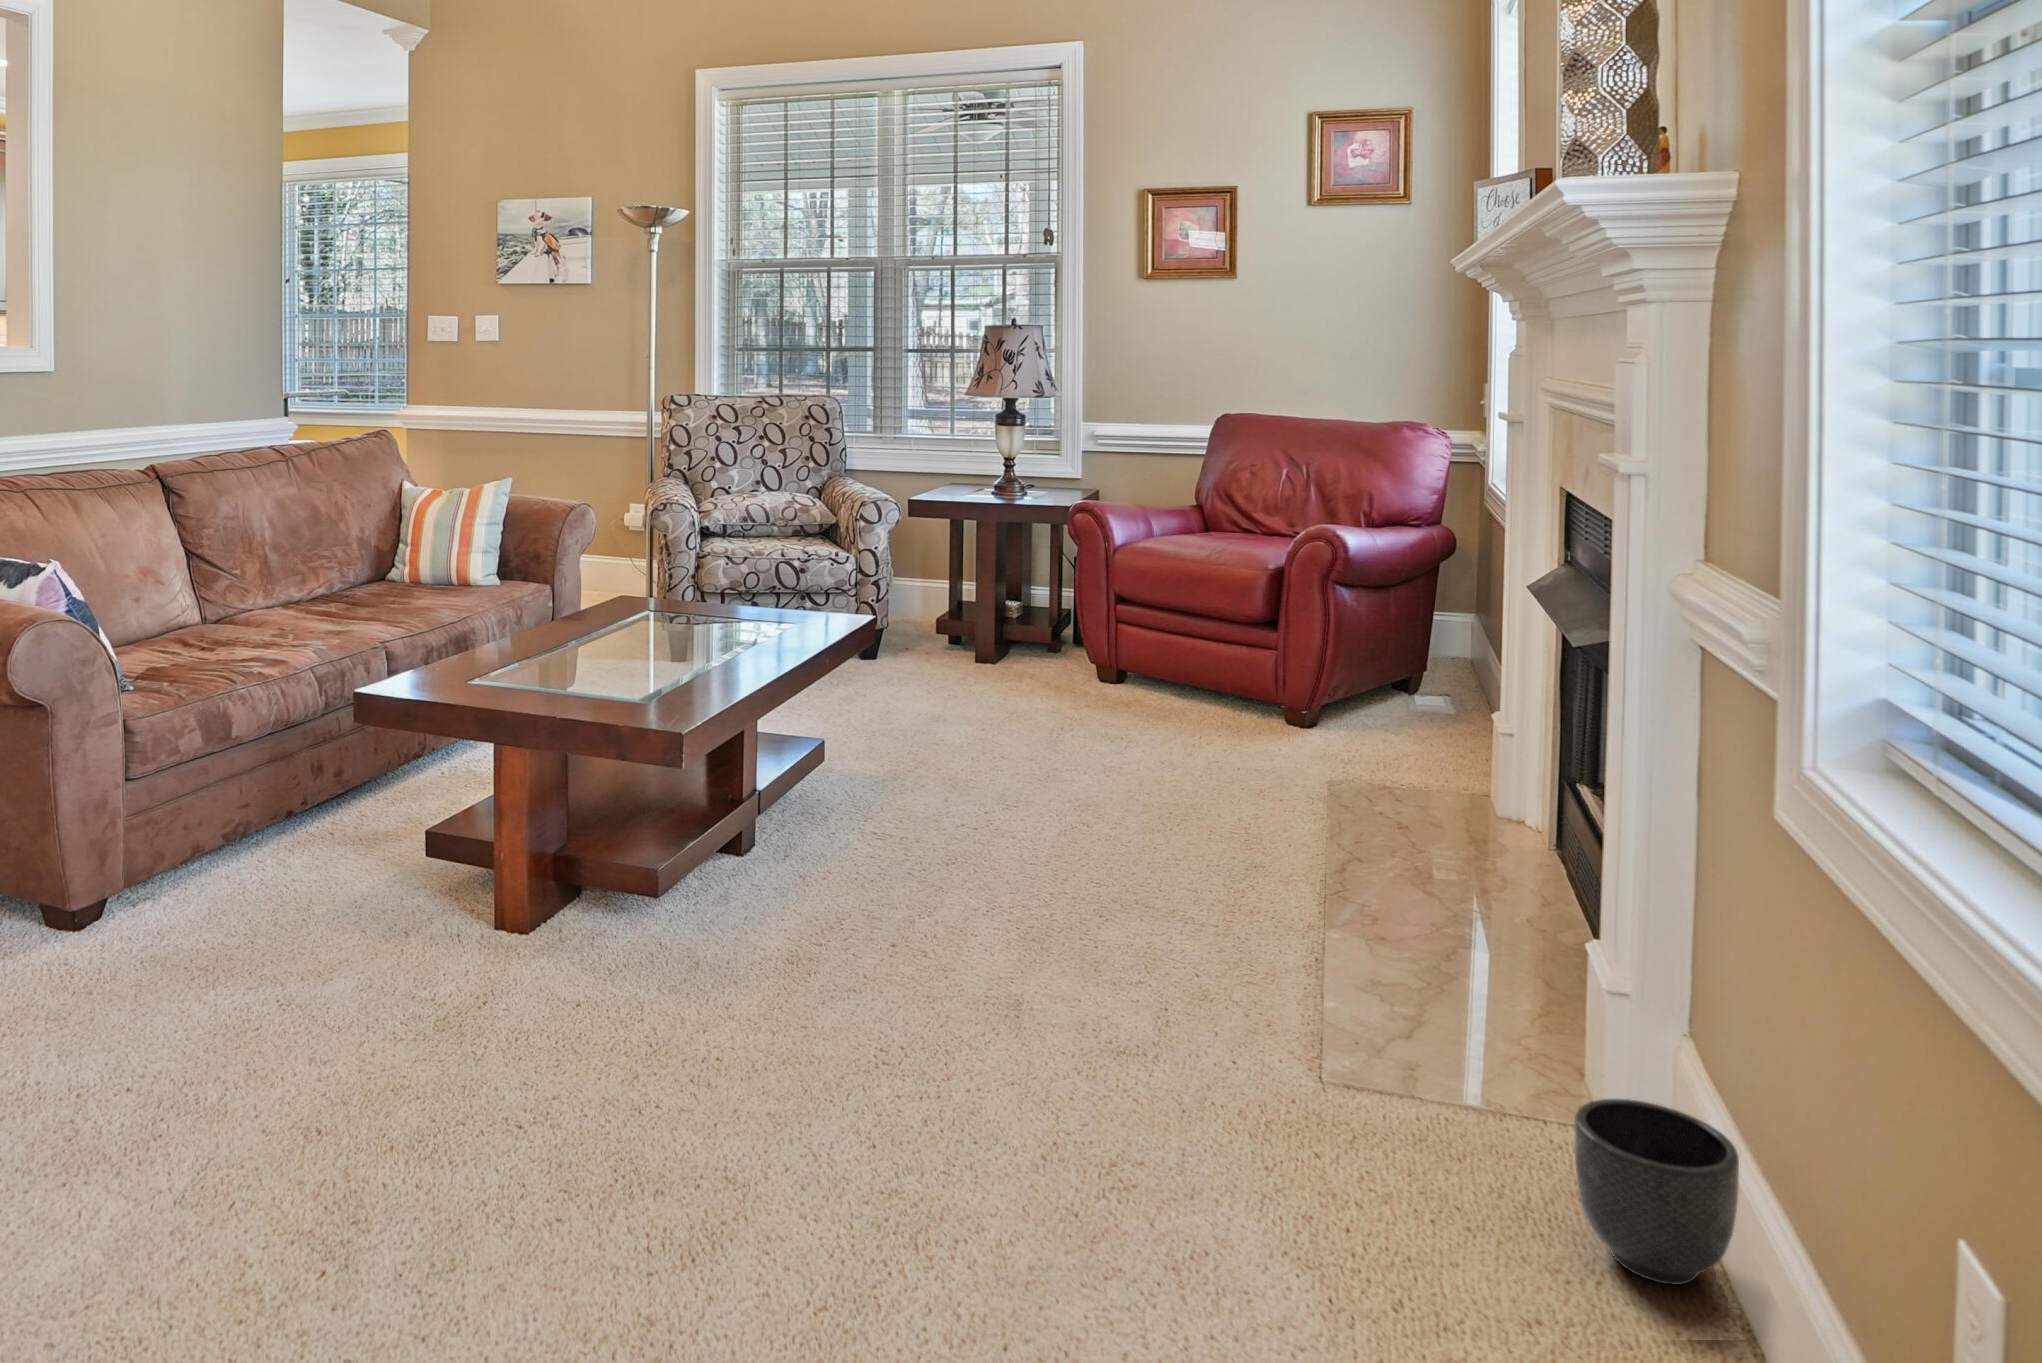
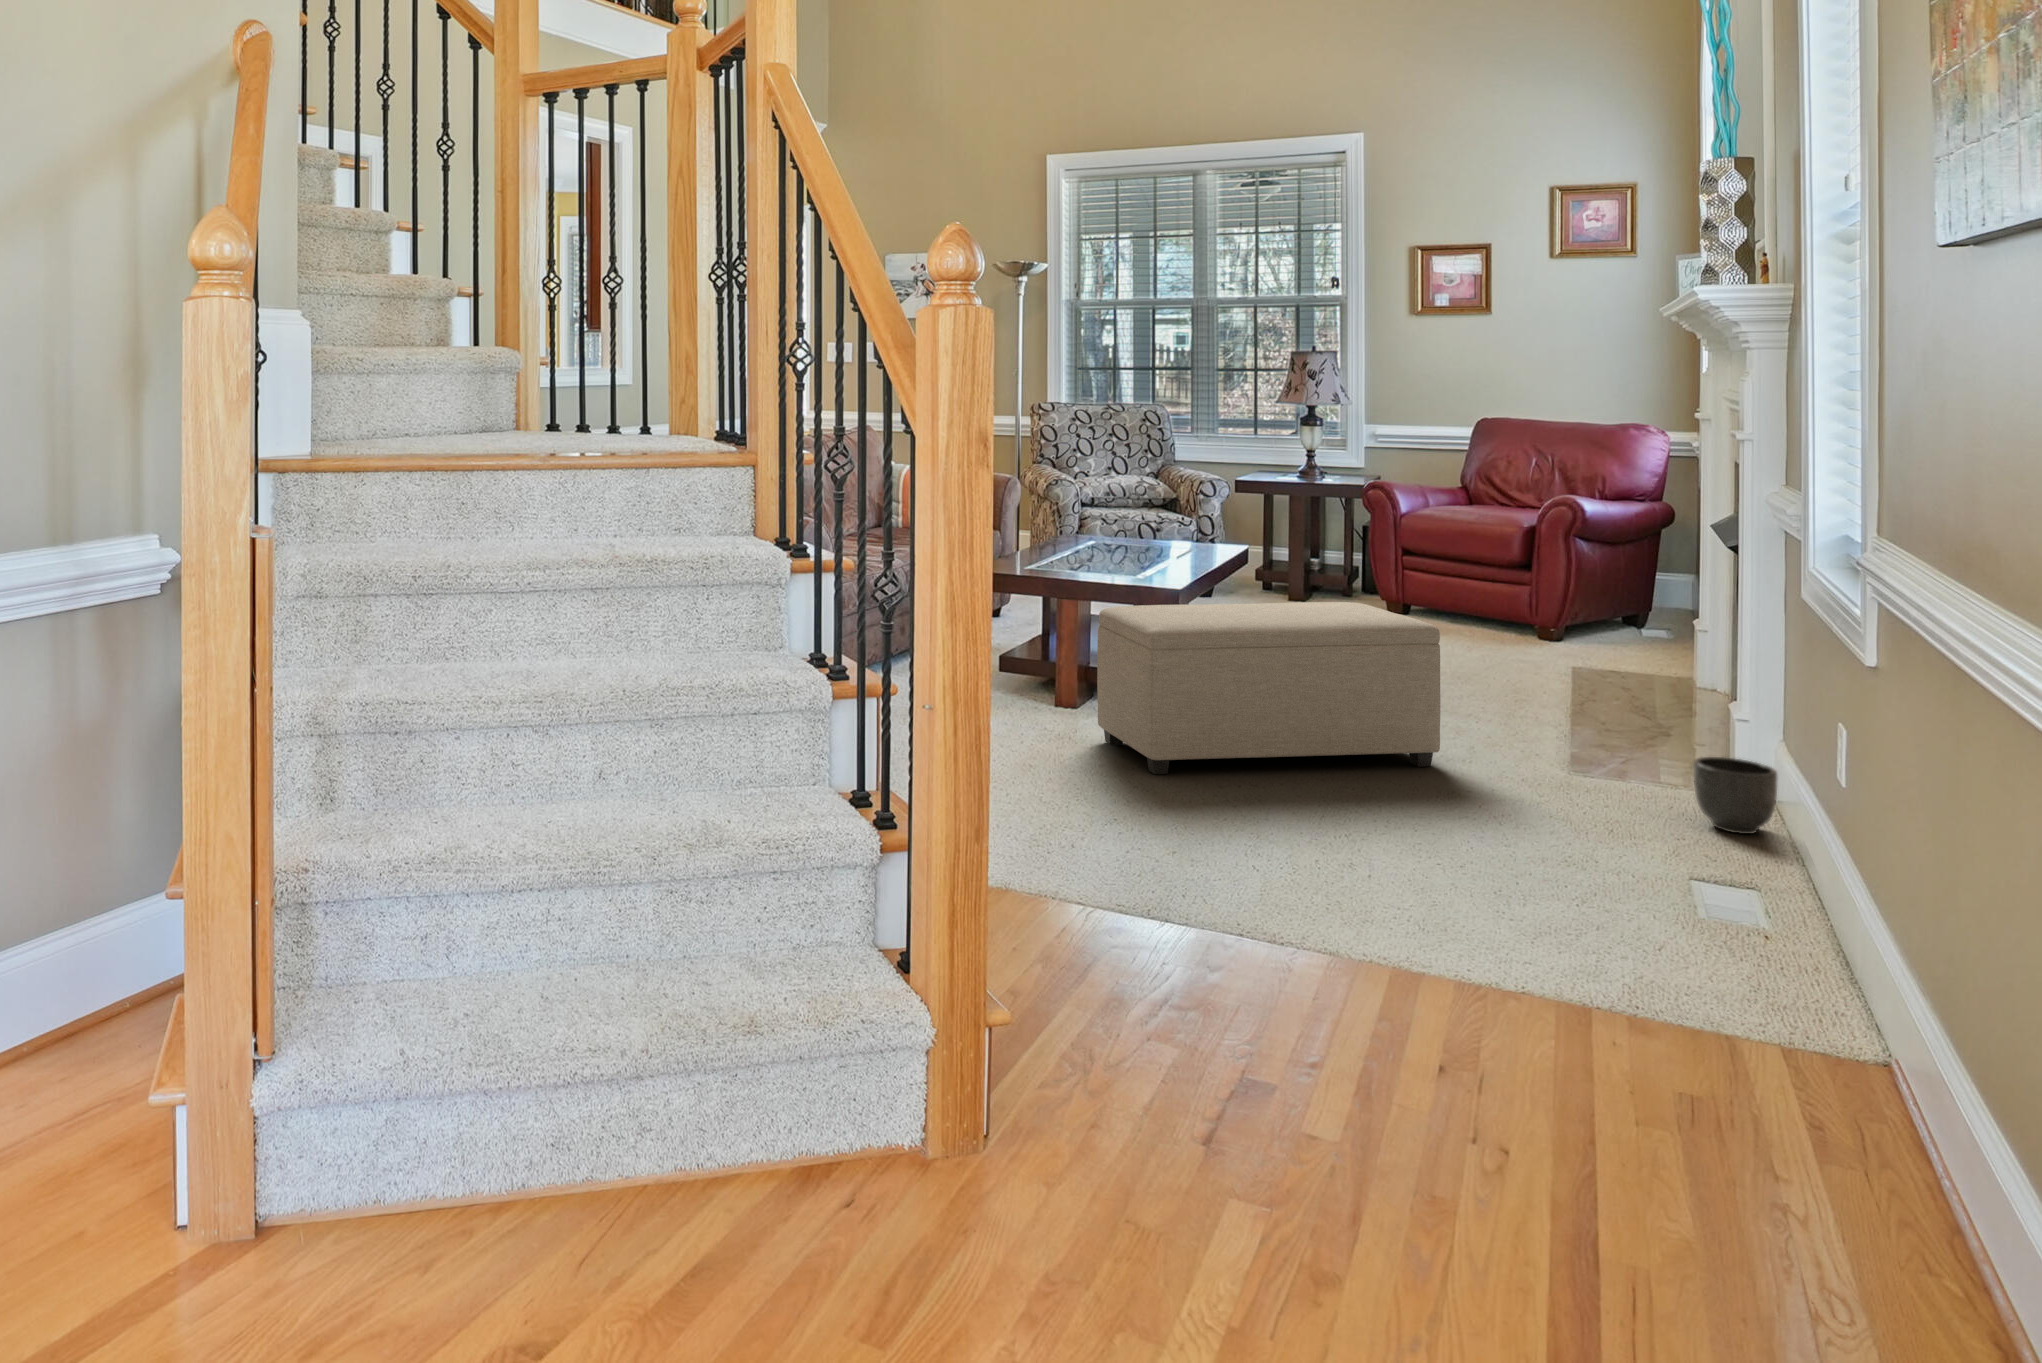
ottoman: none [511,745,1116,1152] -> present [1097,602,1440,774]

